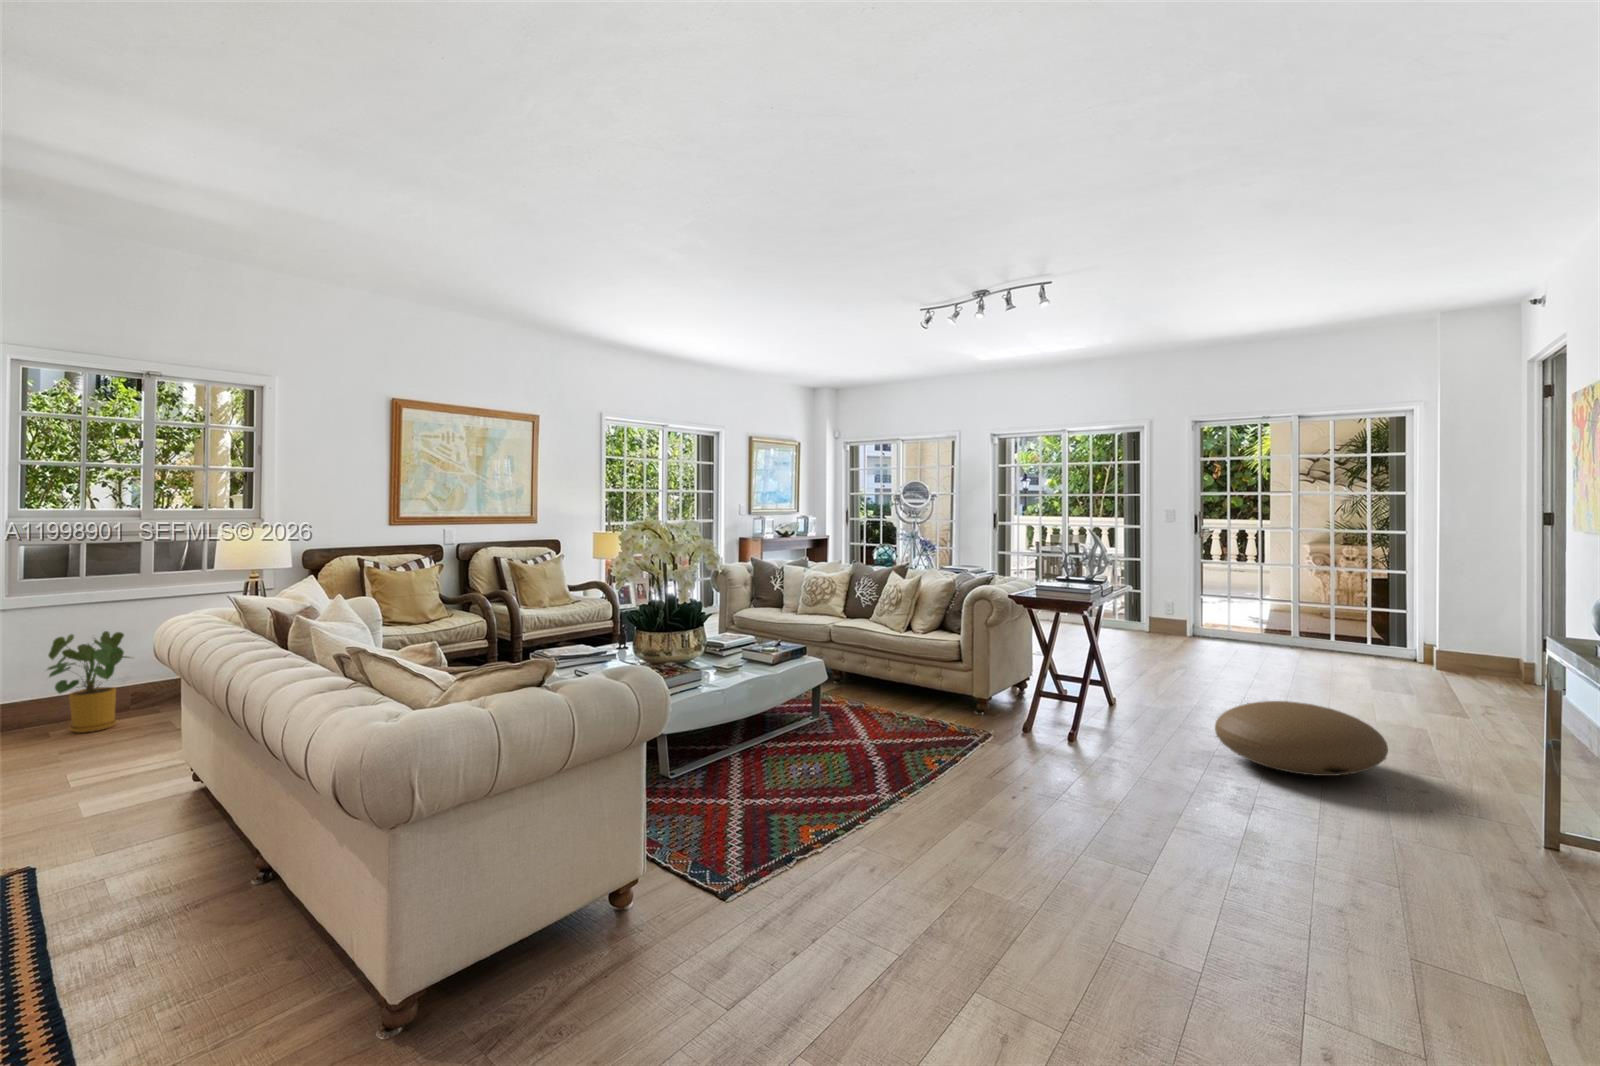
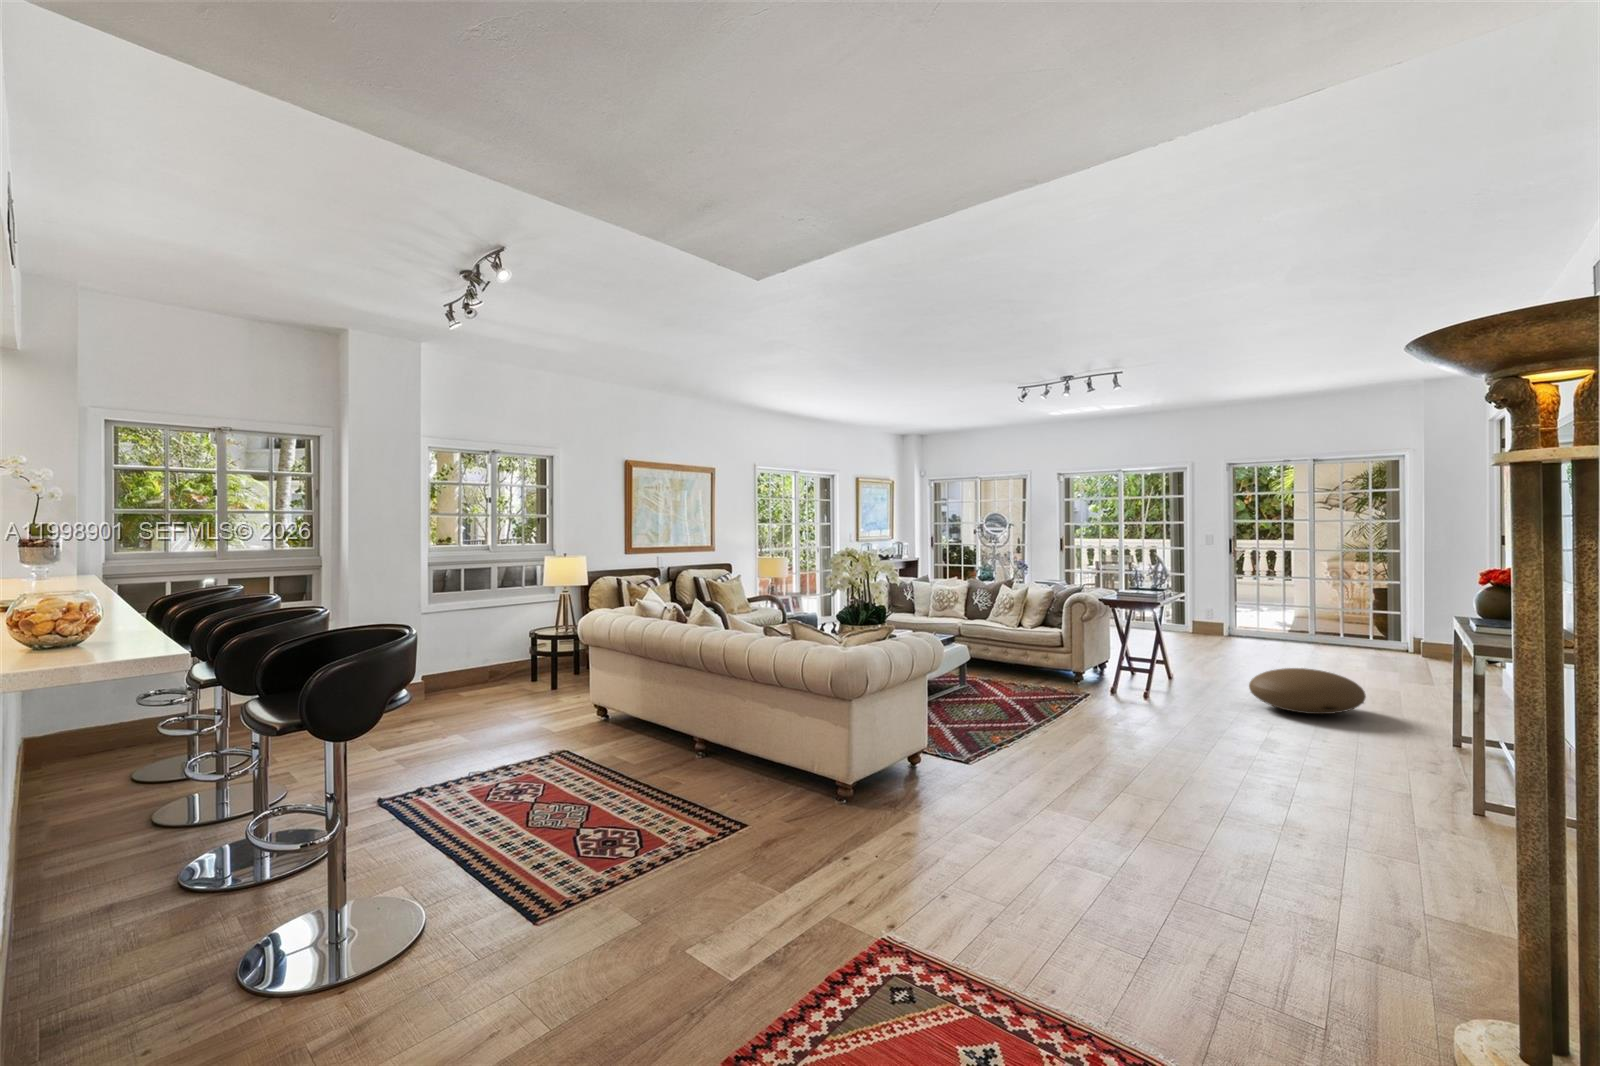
house plant: present [47,631,129,733] -> none [455,627,508,694]

